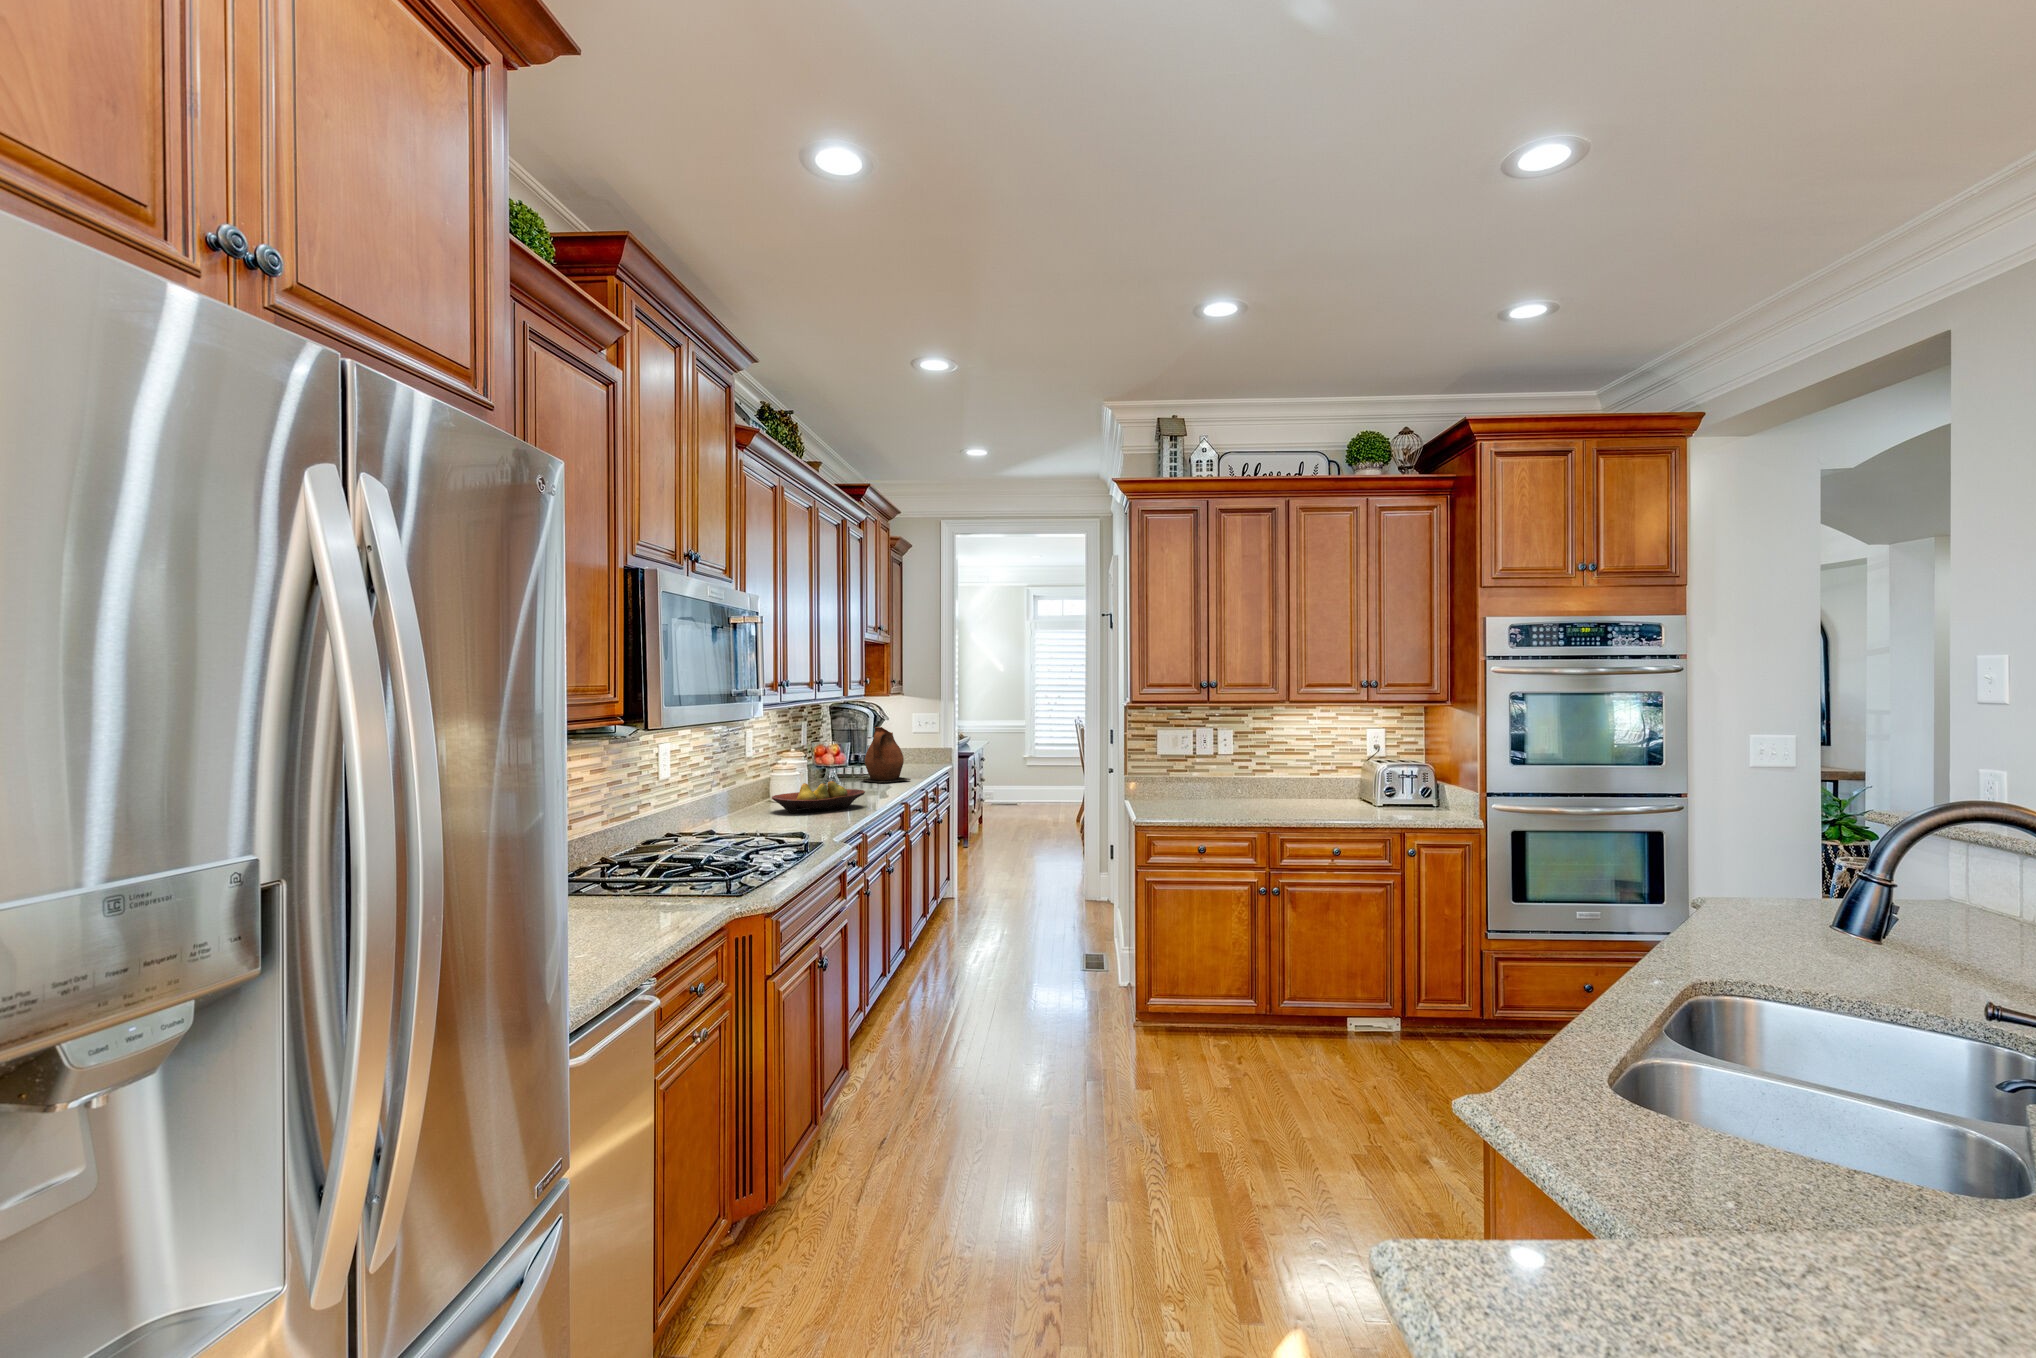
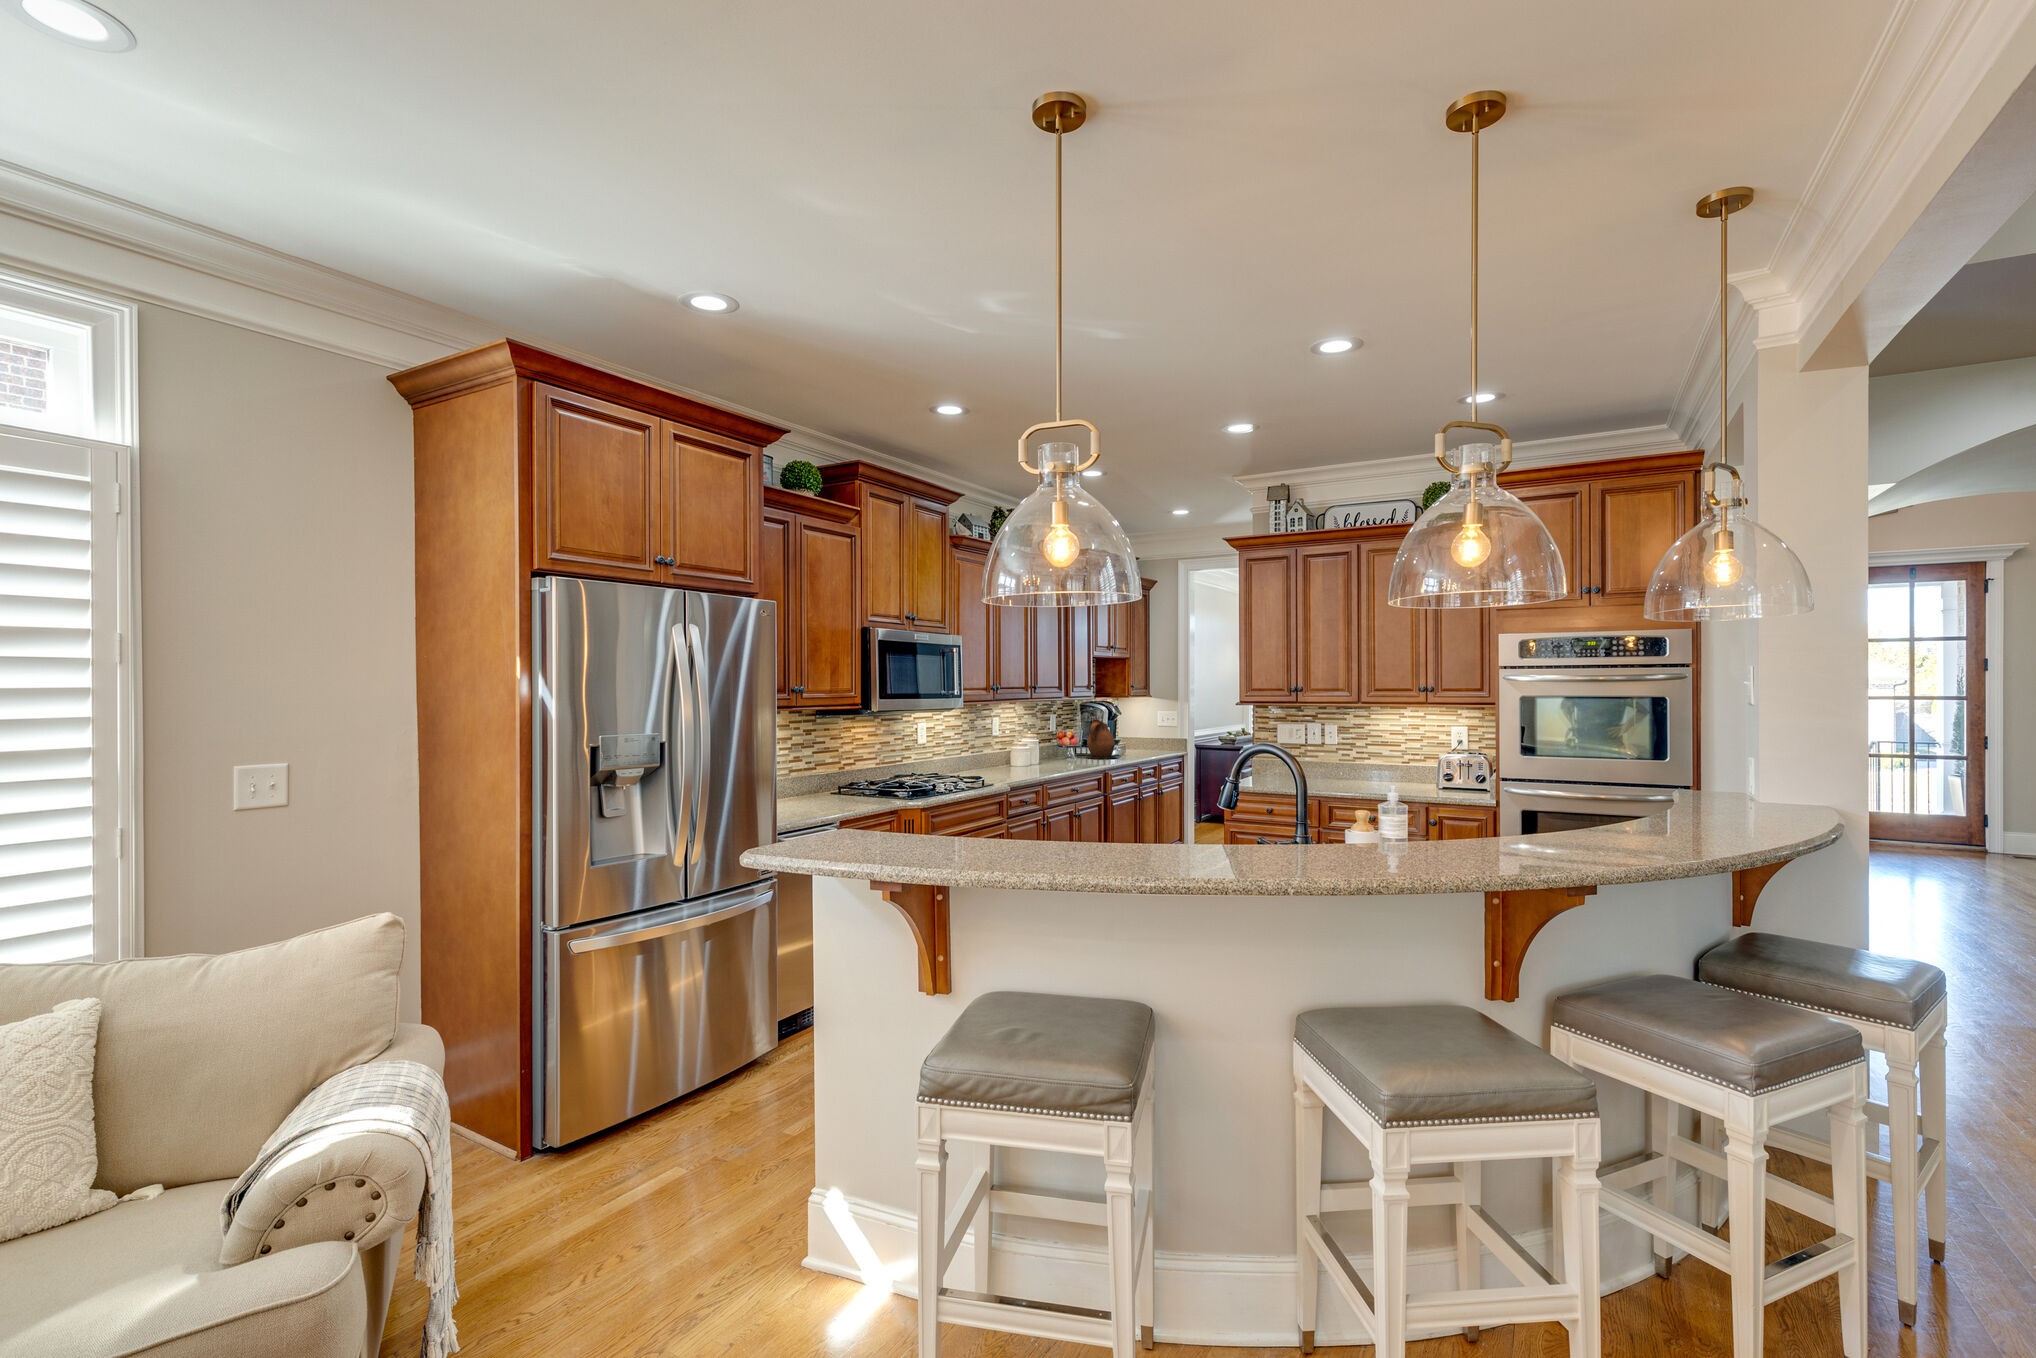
fruit bowl: present [772,781,865,813] -> none [993,752,1055,770]

